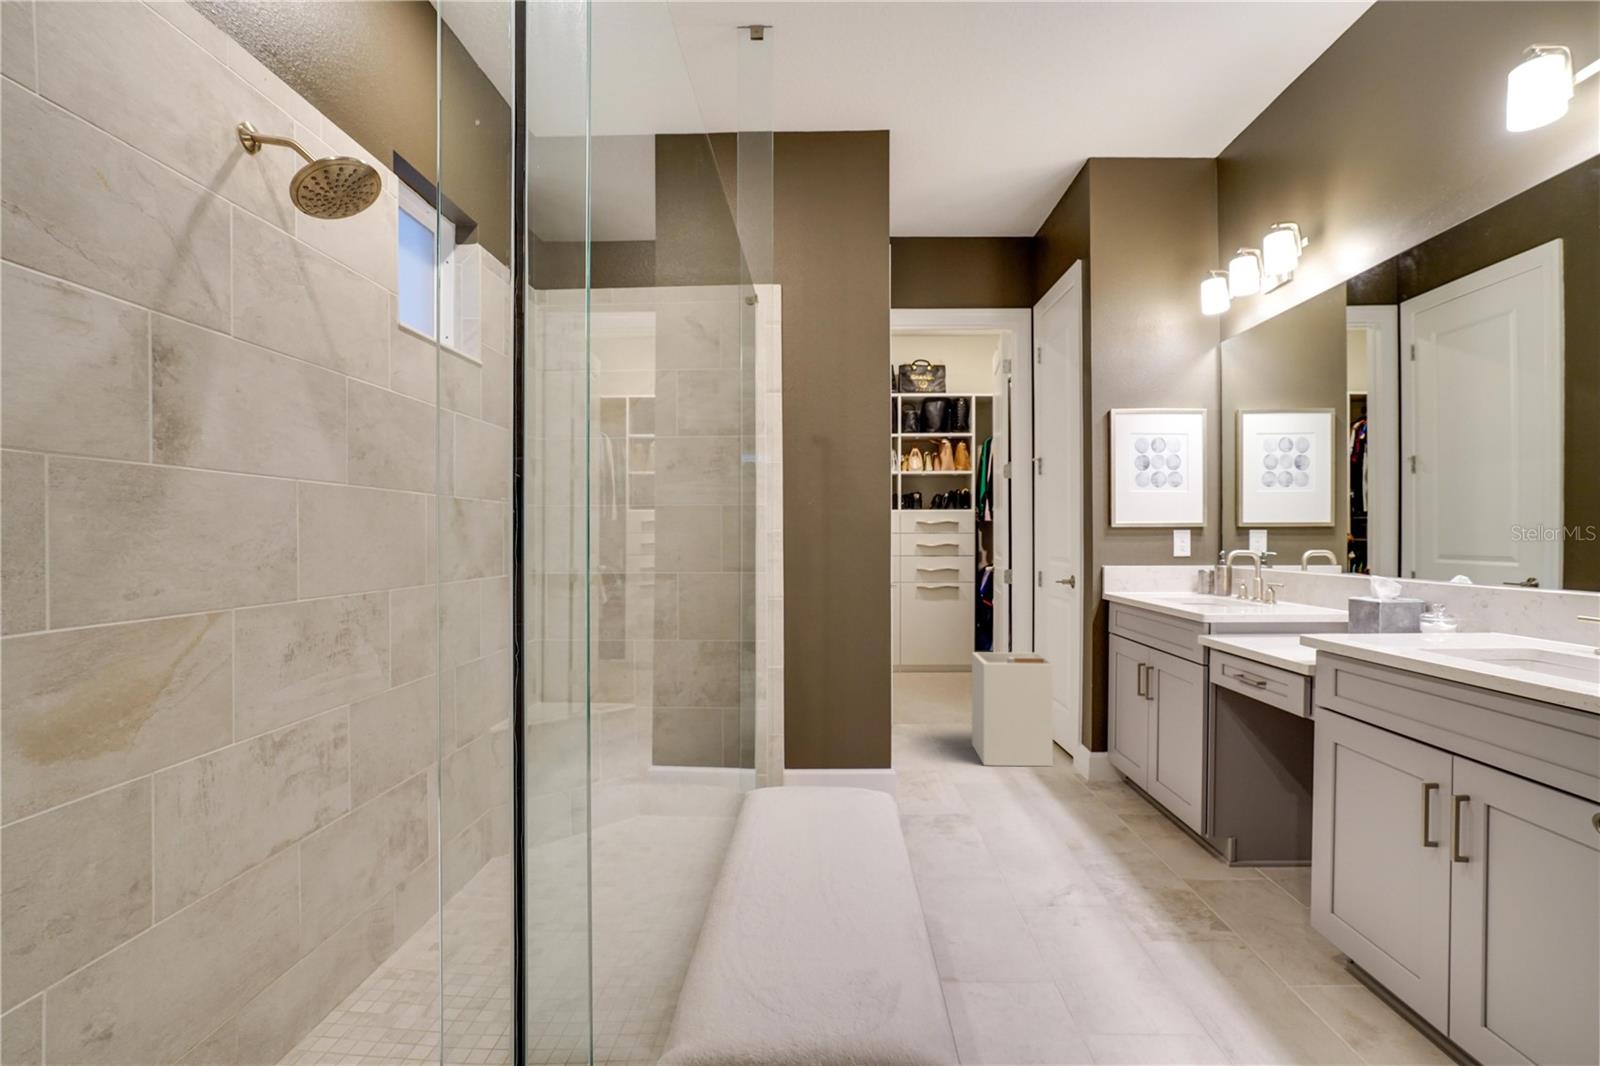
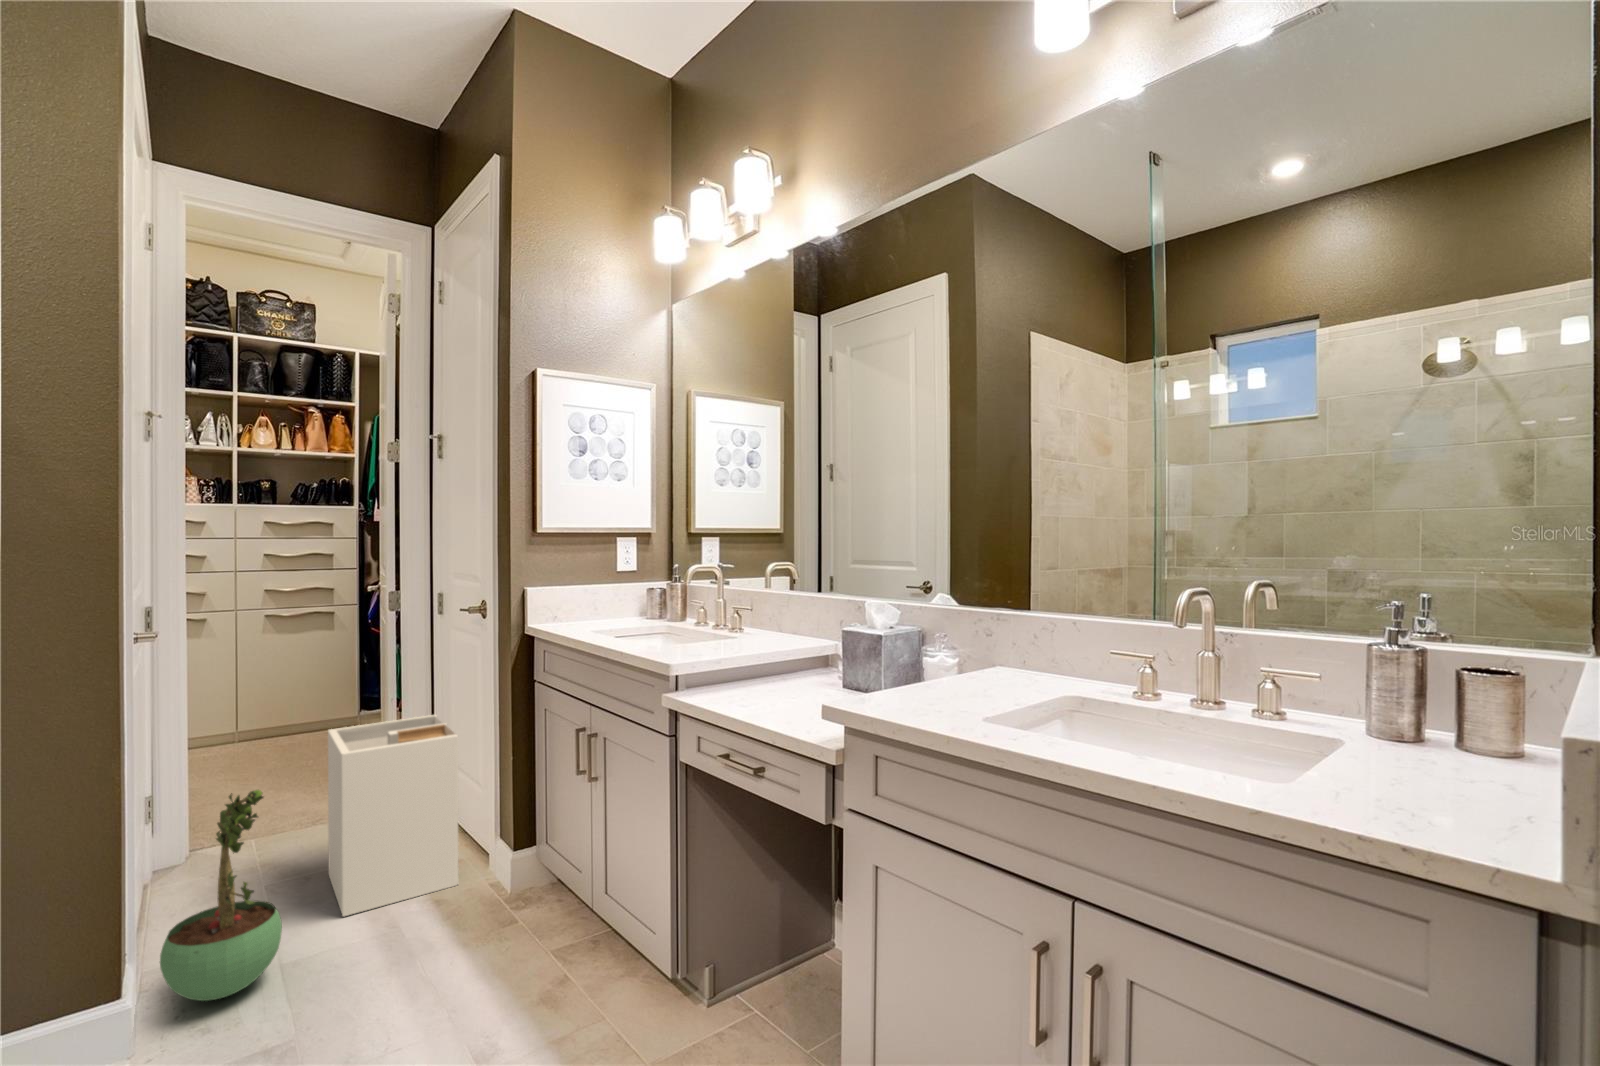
potted plant: none [902,672,957,783] -> present [160,789,282,1001]

